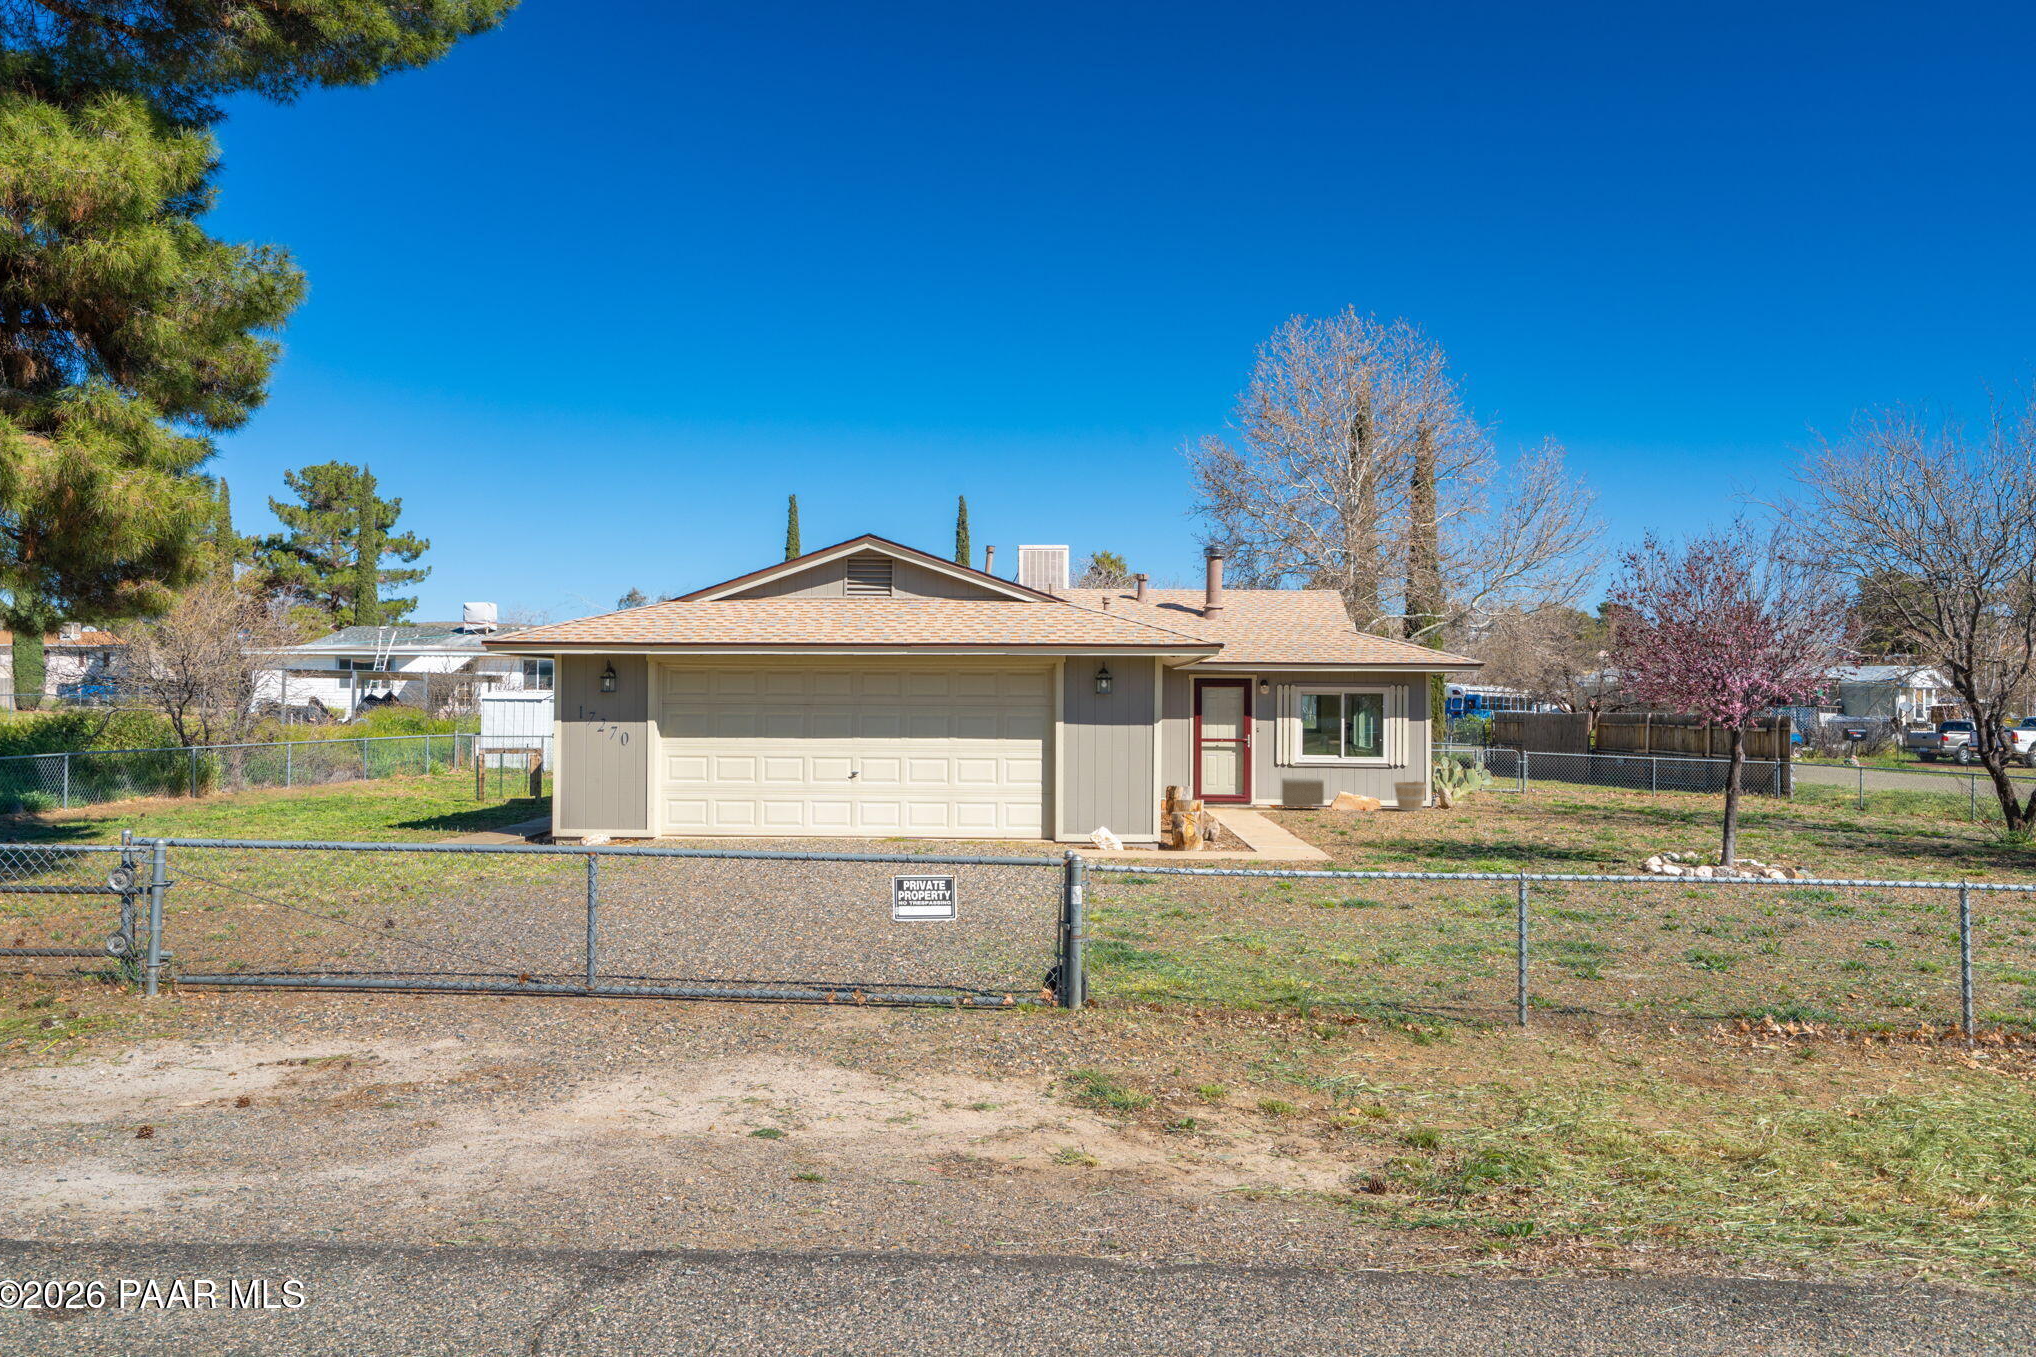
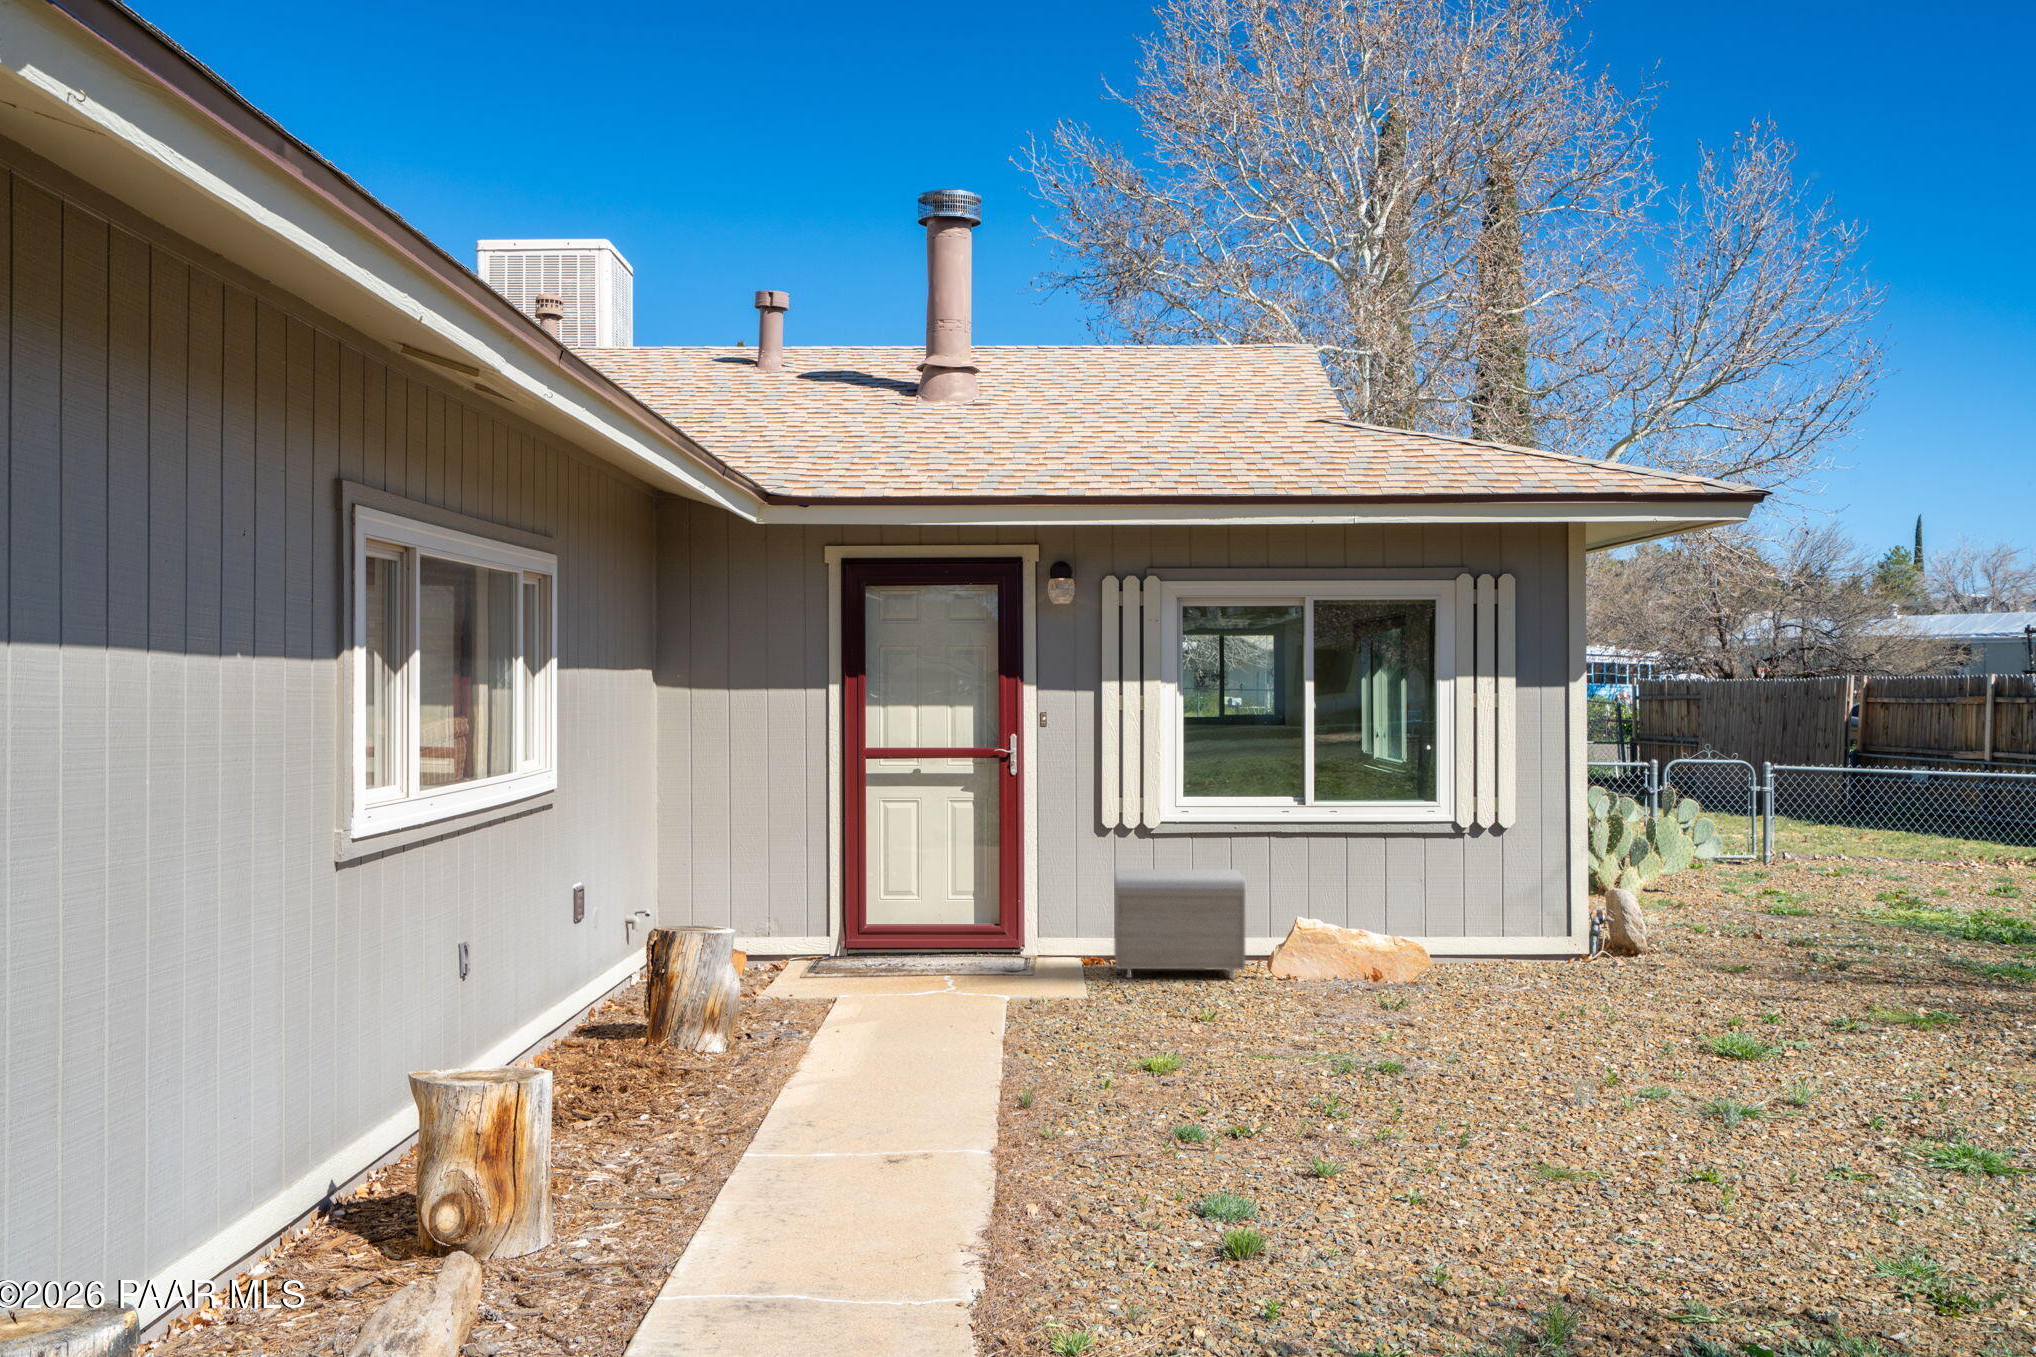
wooden bucket: present [1394,781,1427,811] -> none [1472,877,1583,980]

